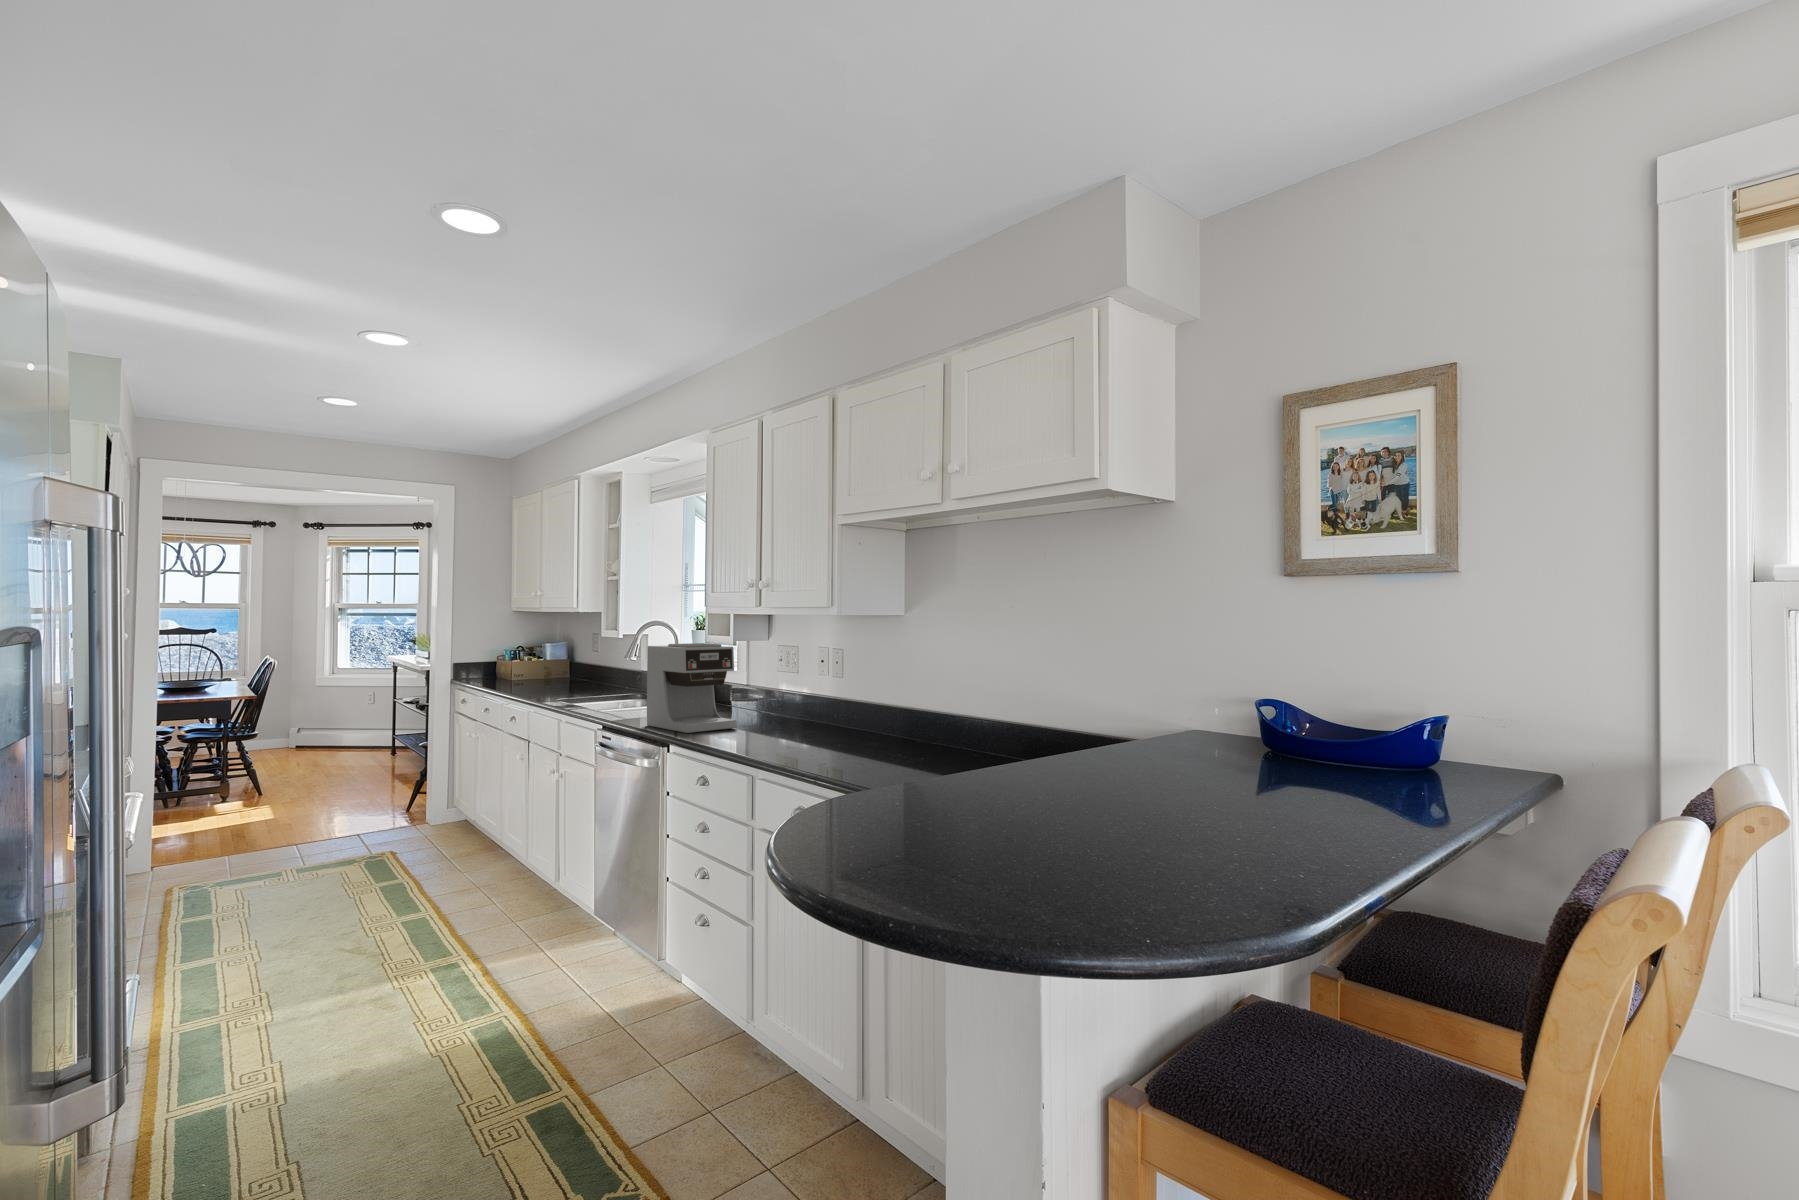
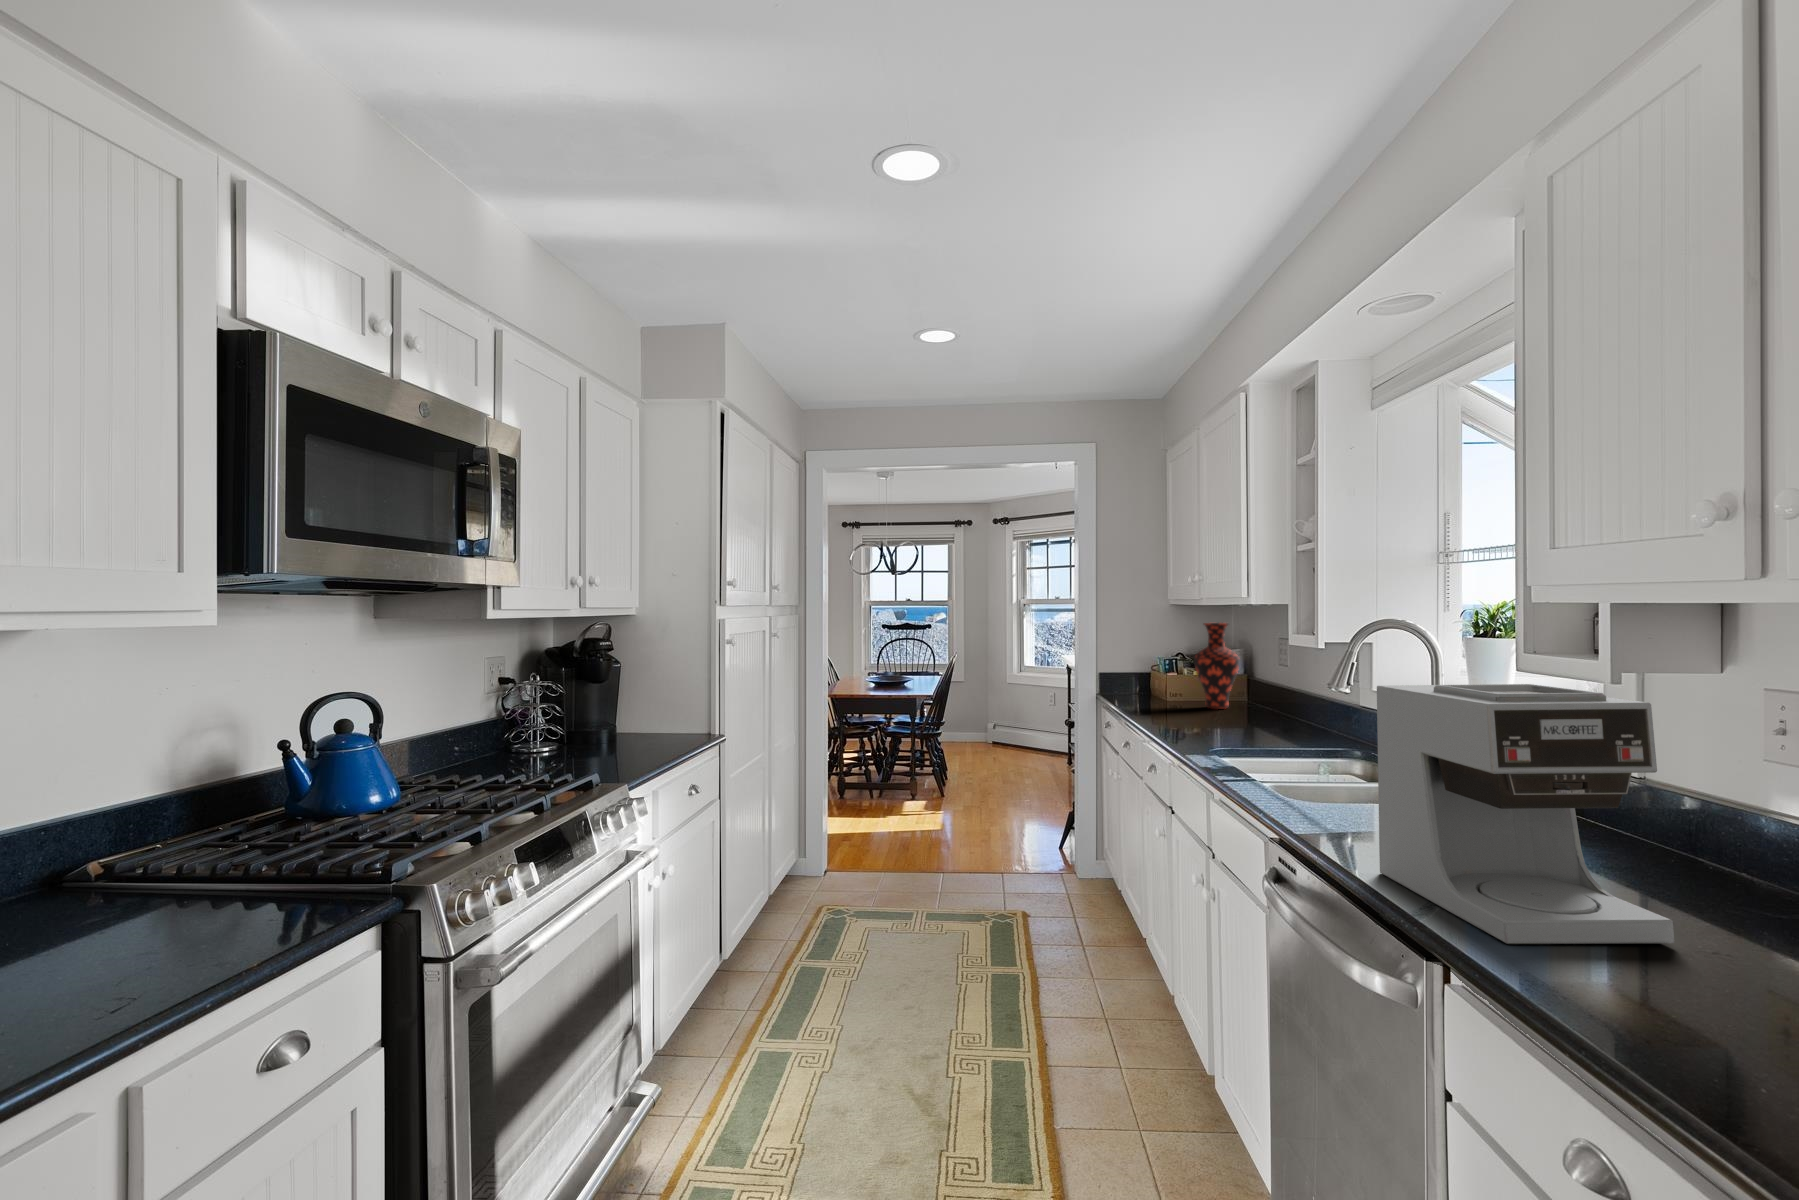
vase: none [533,624,566,684] -> present [1194,623,1240,709]

